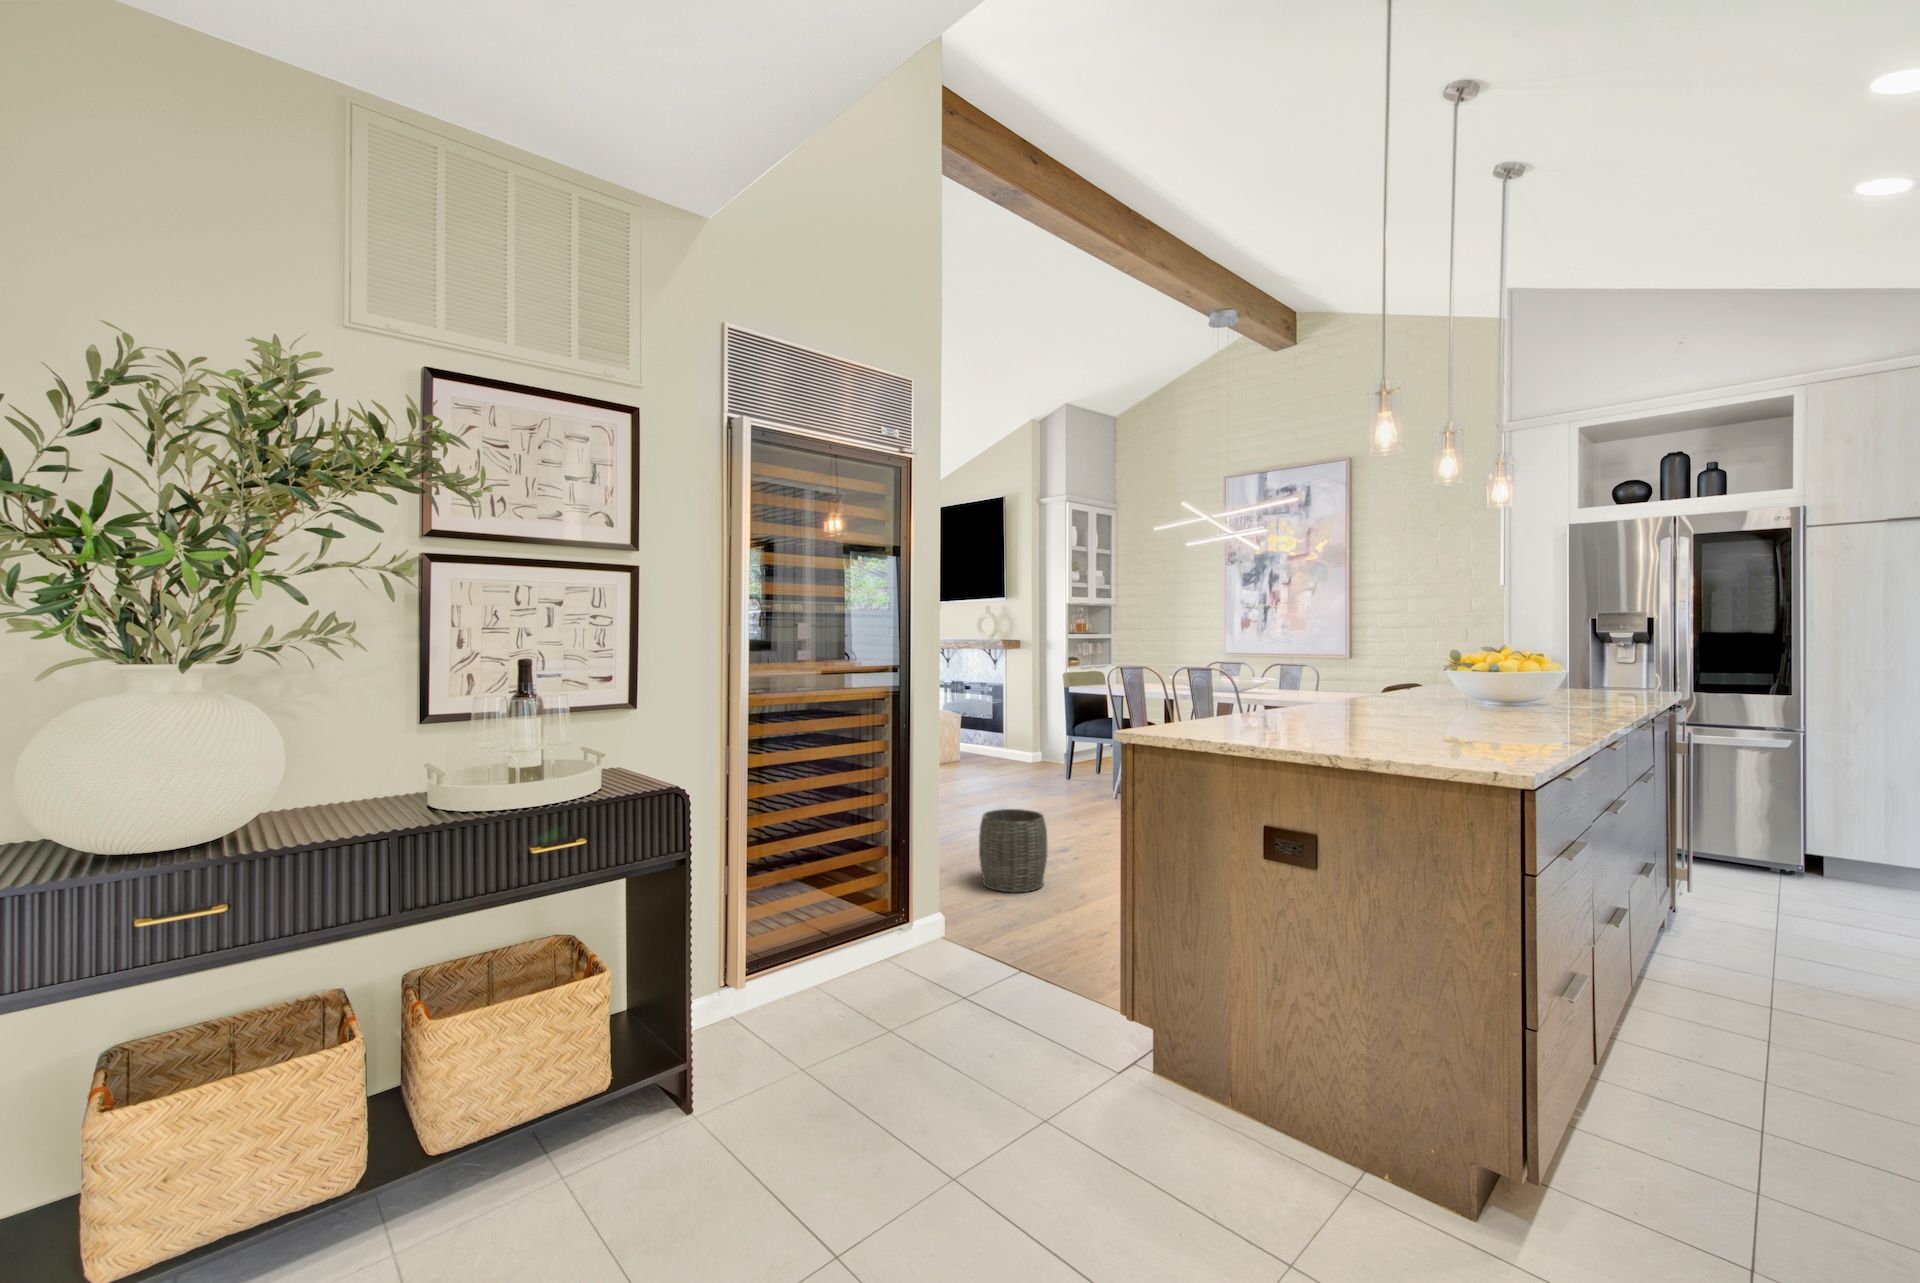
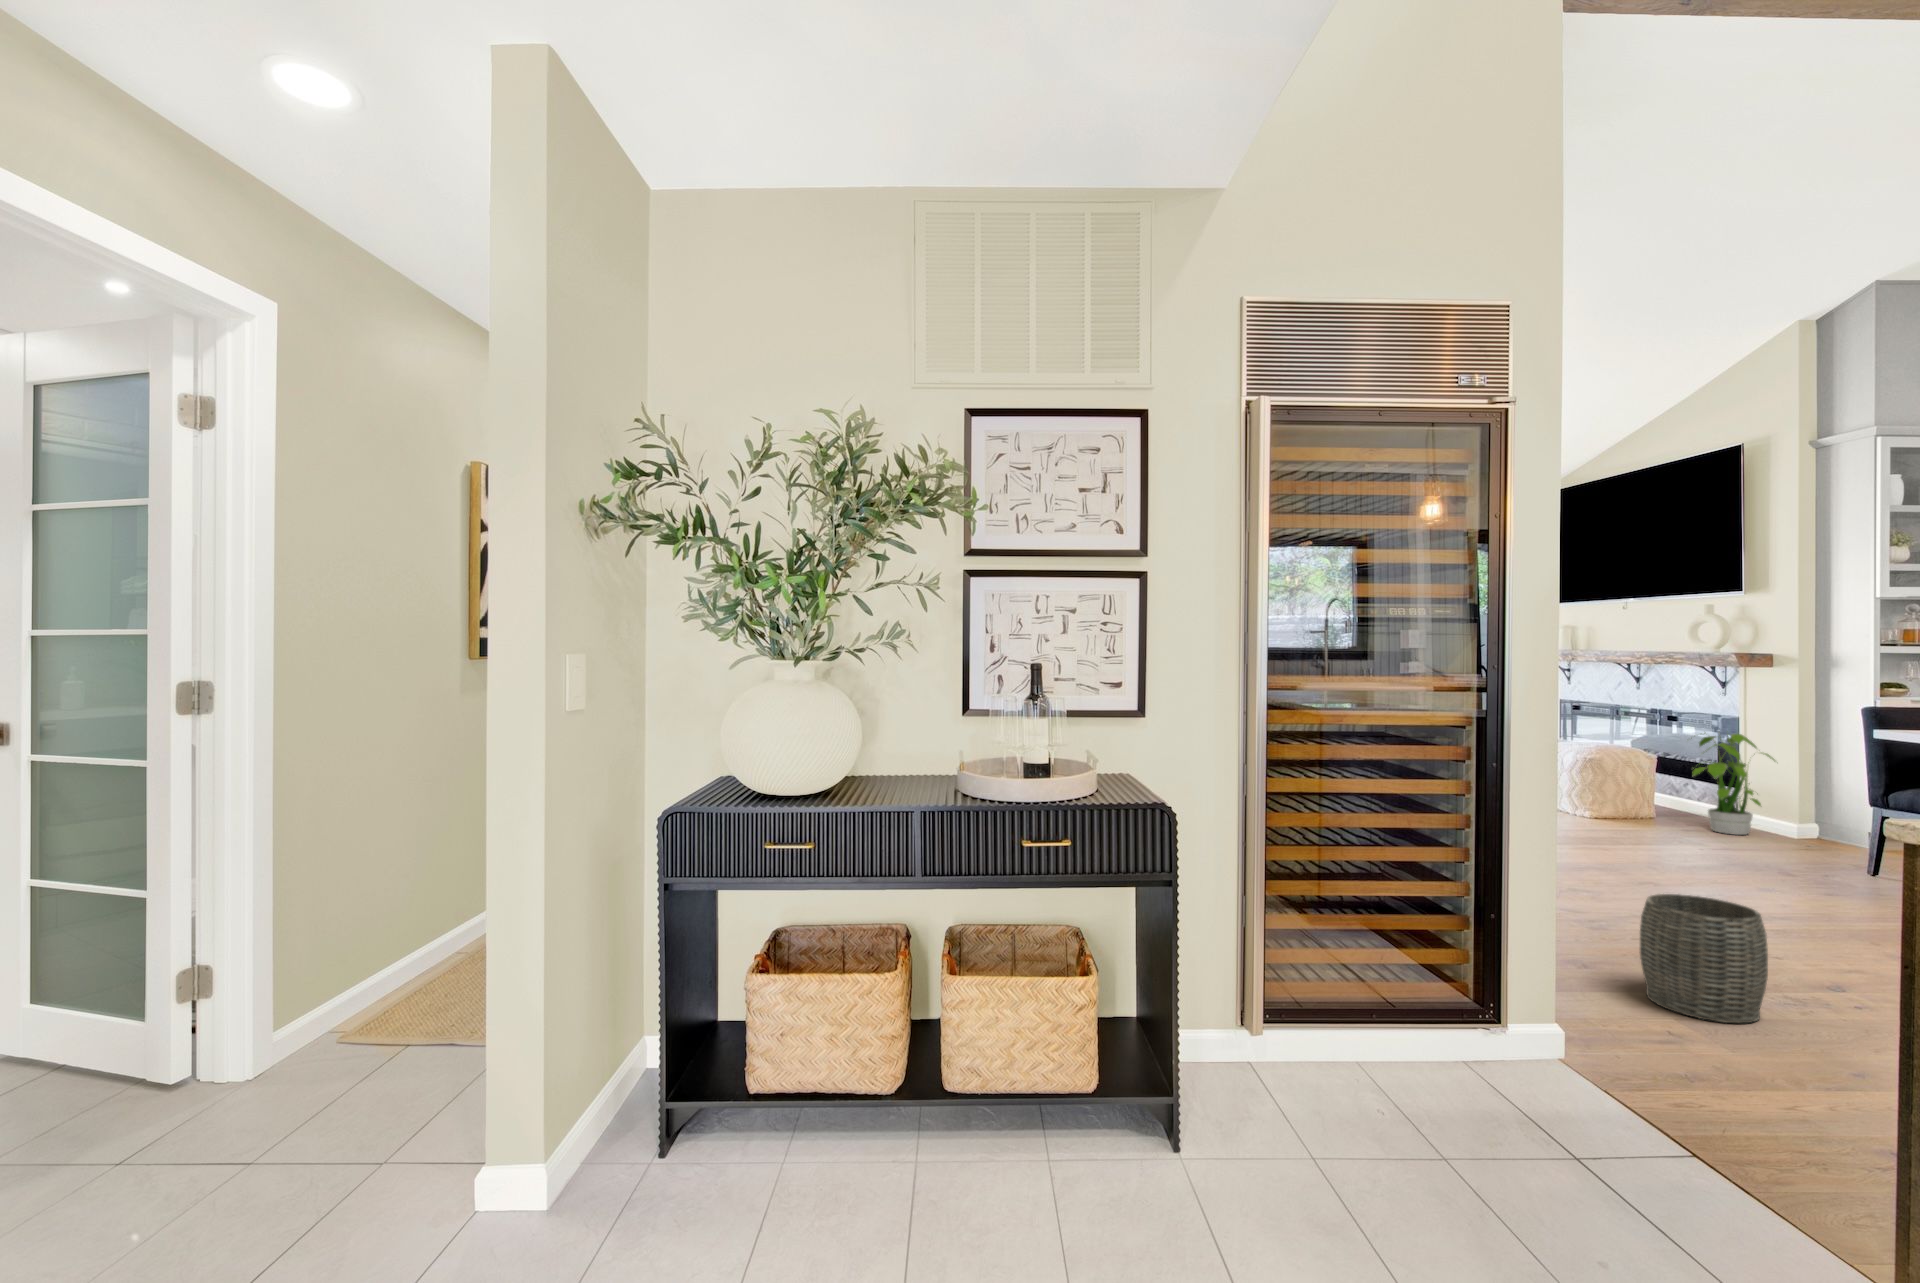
potted plant: none [974,693,1022,764] -> present [1693,733,1775,835]

